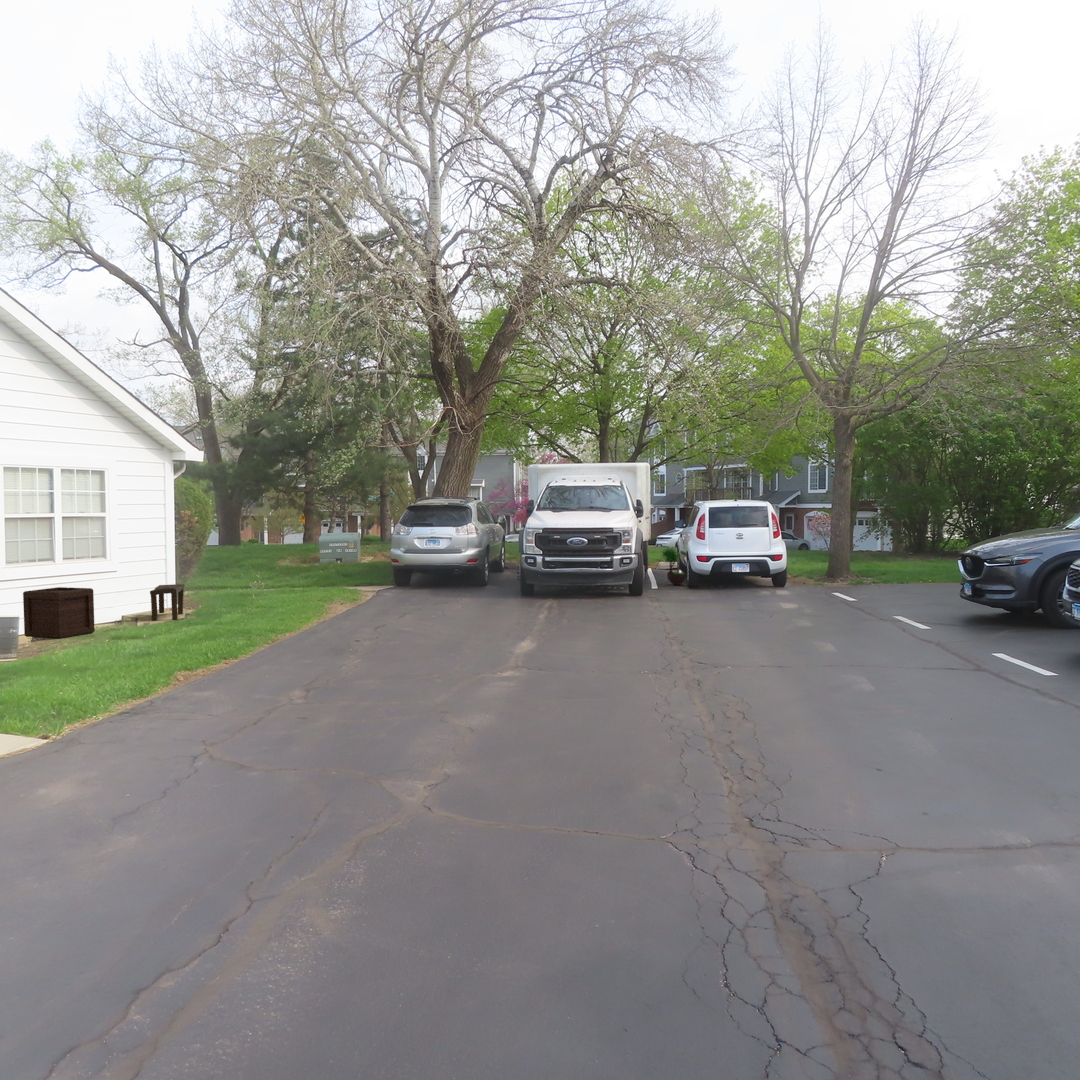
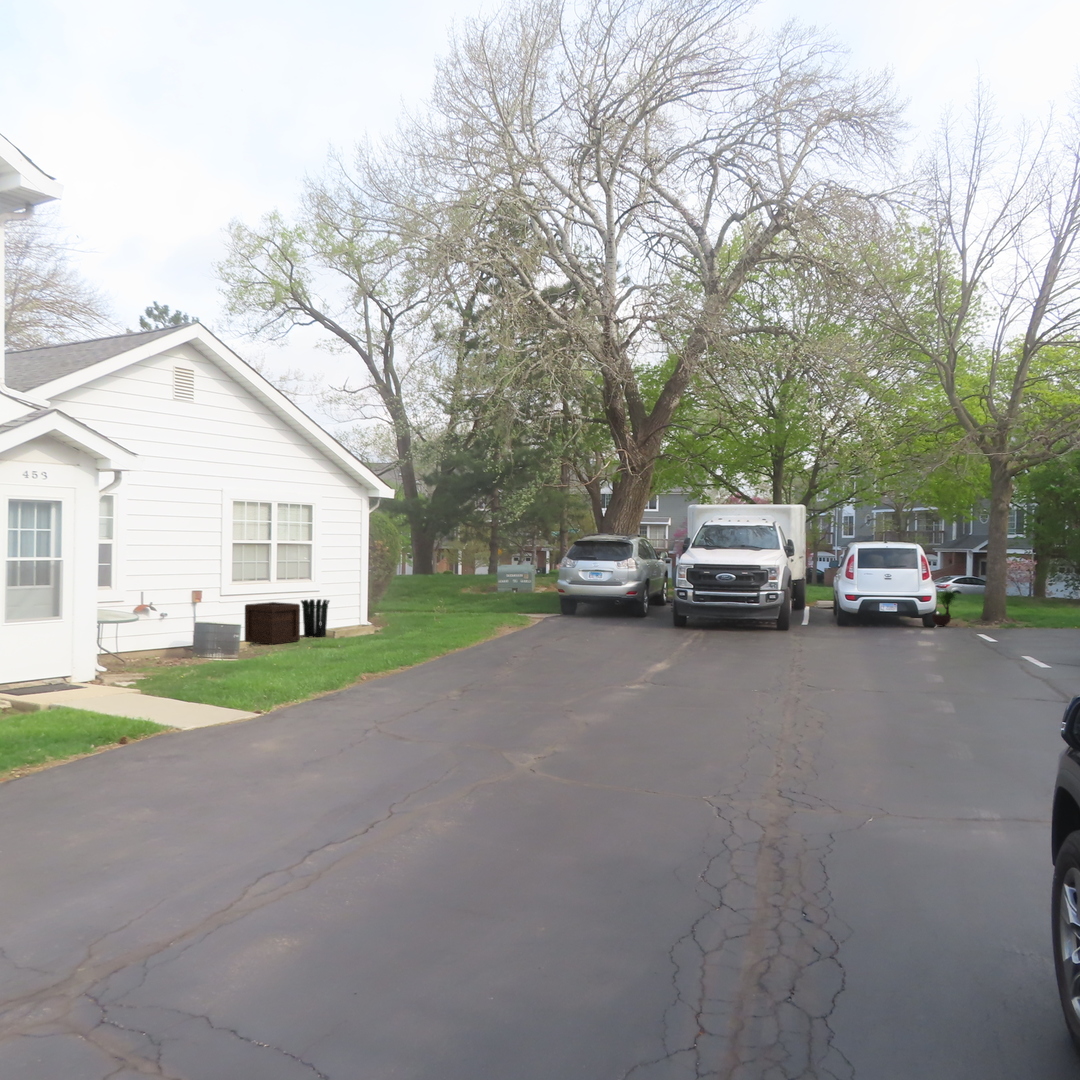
potted tree: present [663,549,686,585] -> present [932,591,956,626]
waste bin: none [94,582,130,627] -> present [301,599,329,637]
bench: present [150,584,185,621] -> none [346,604,375,634]

